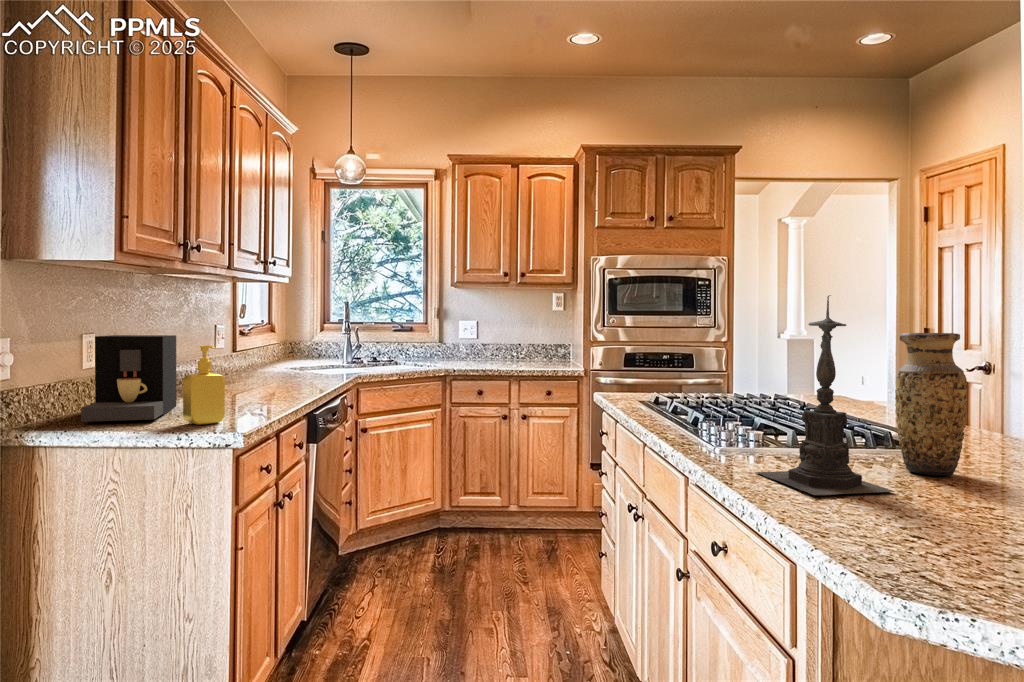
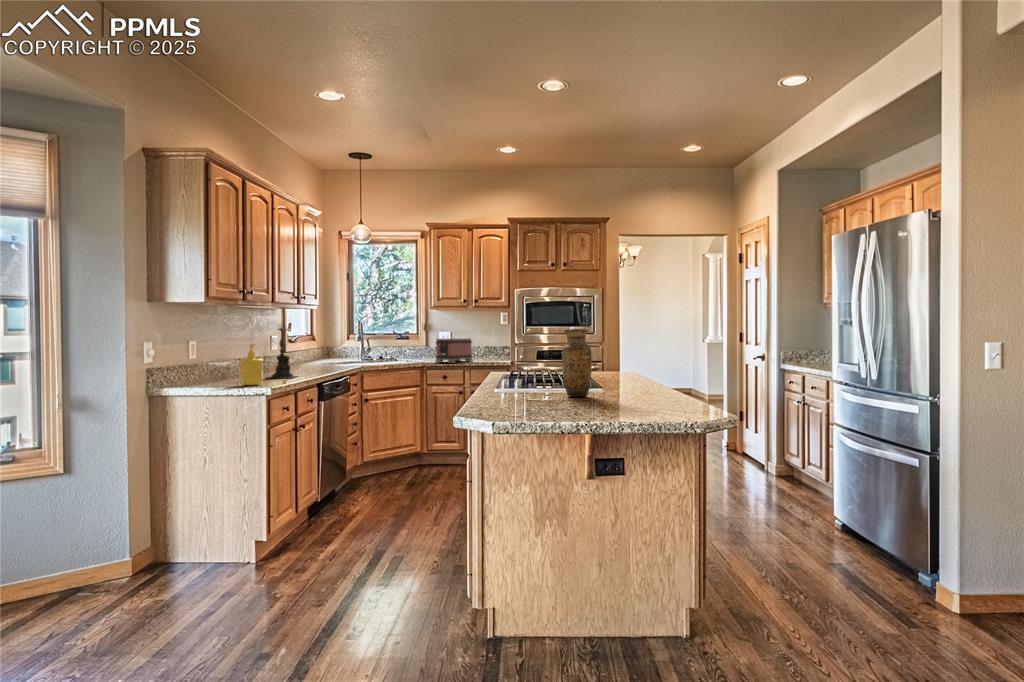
candle holder: present [755,295,895,496] -> present [266,327,296,378]
toaster: none [467,333,521,371] -> present [435,339,473,363]
coffee maker: present [81,335,177,422] -> none [189,340,242,384]

